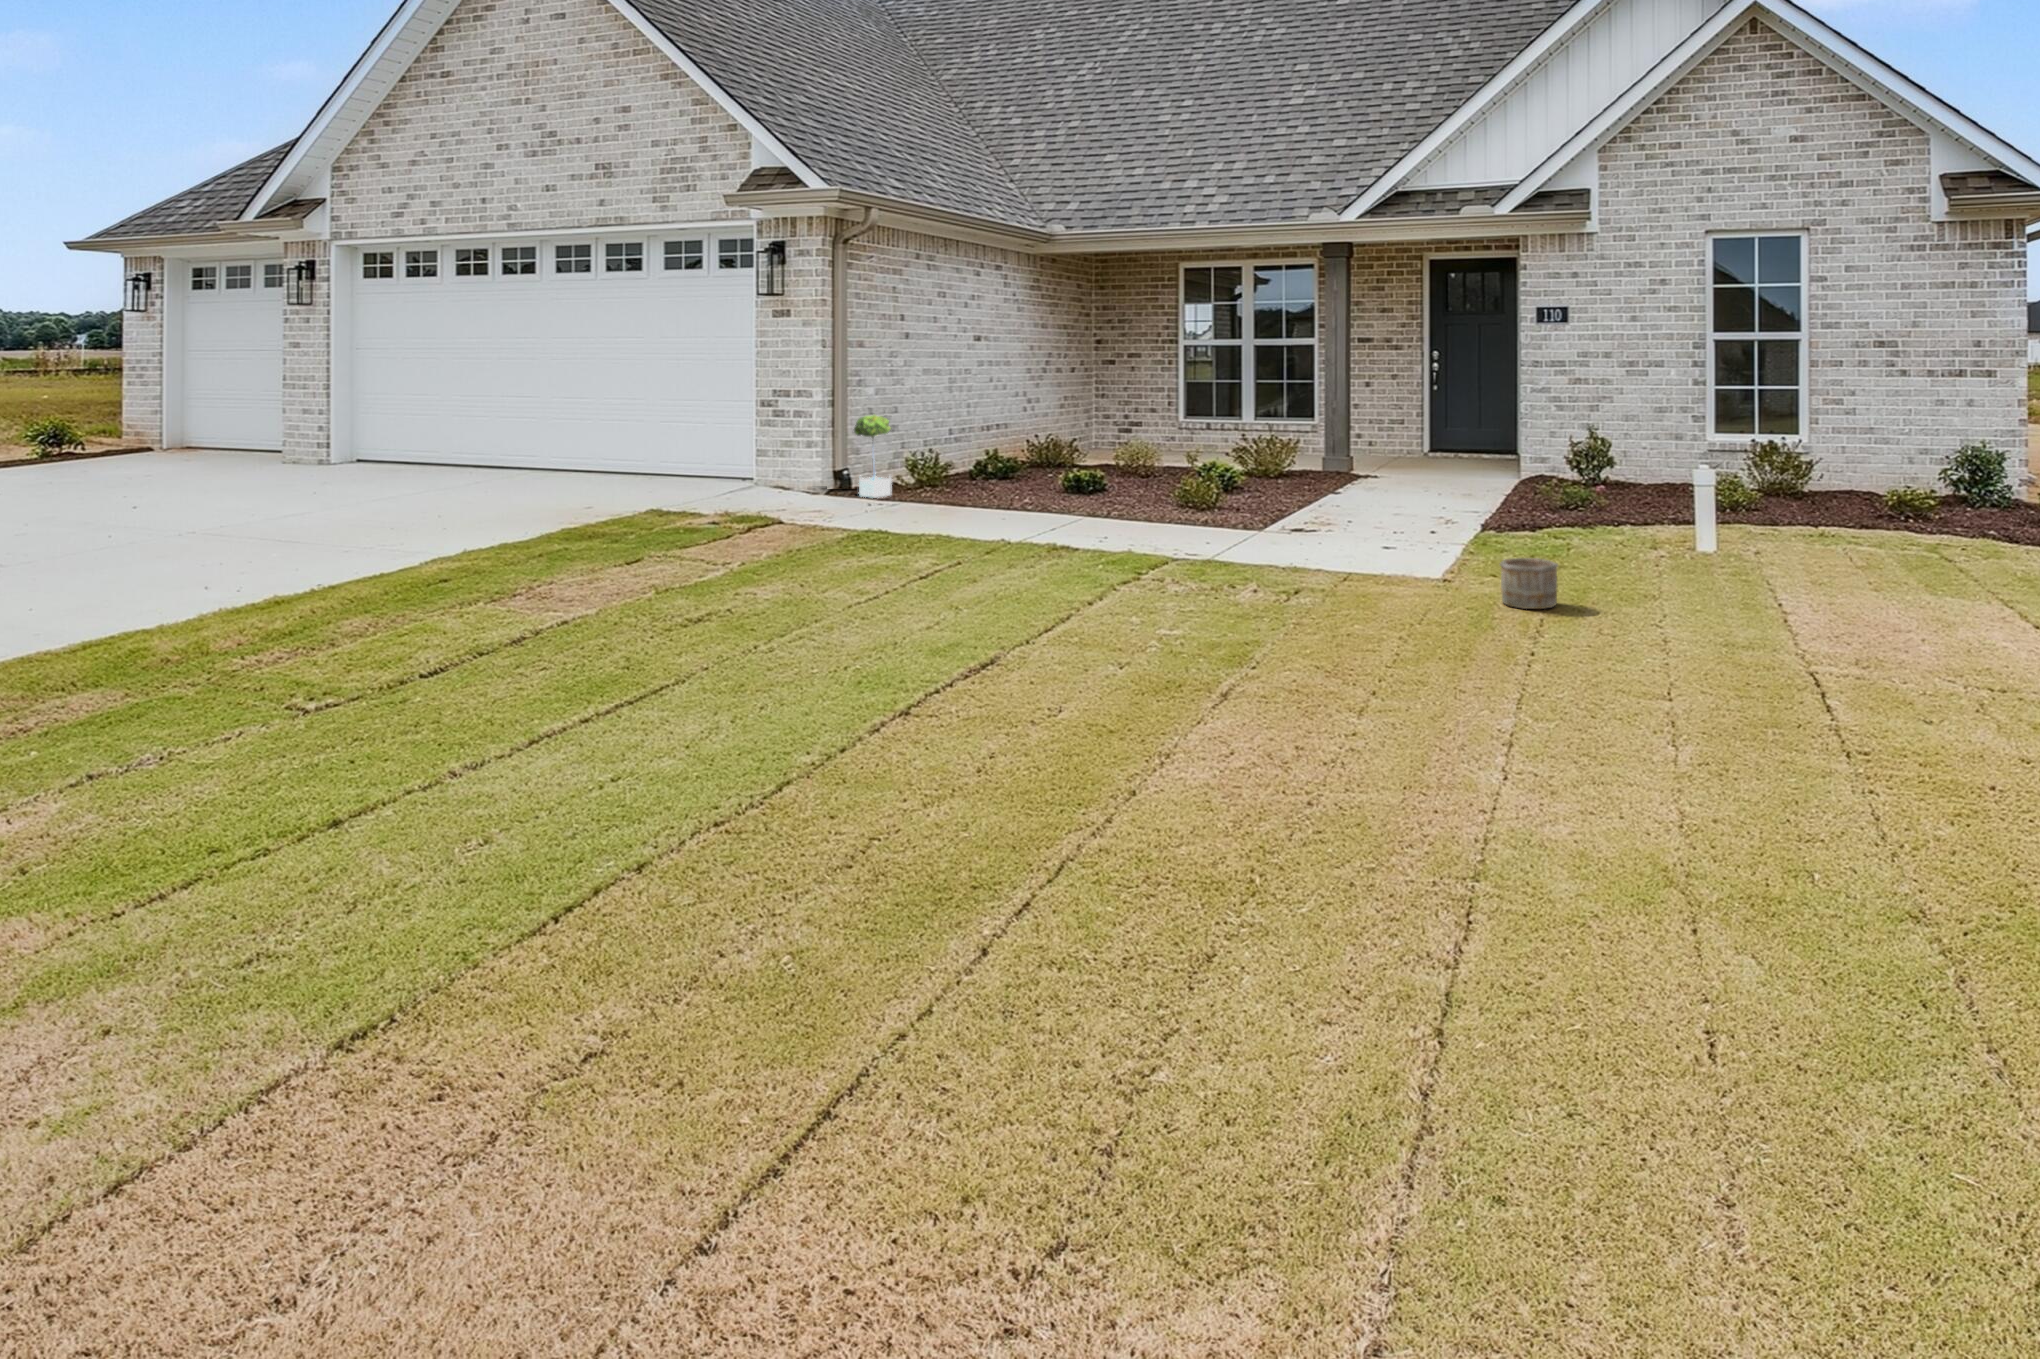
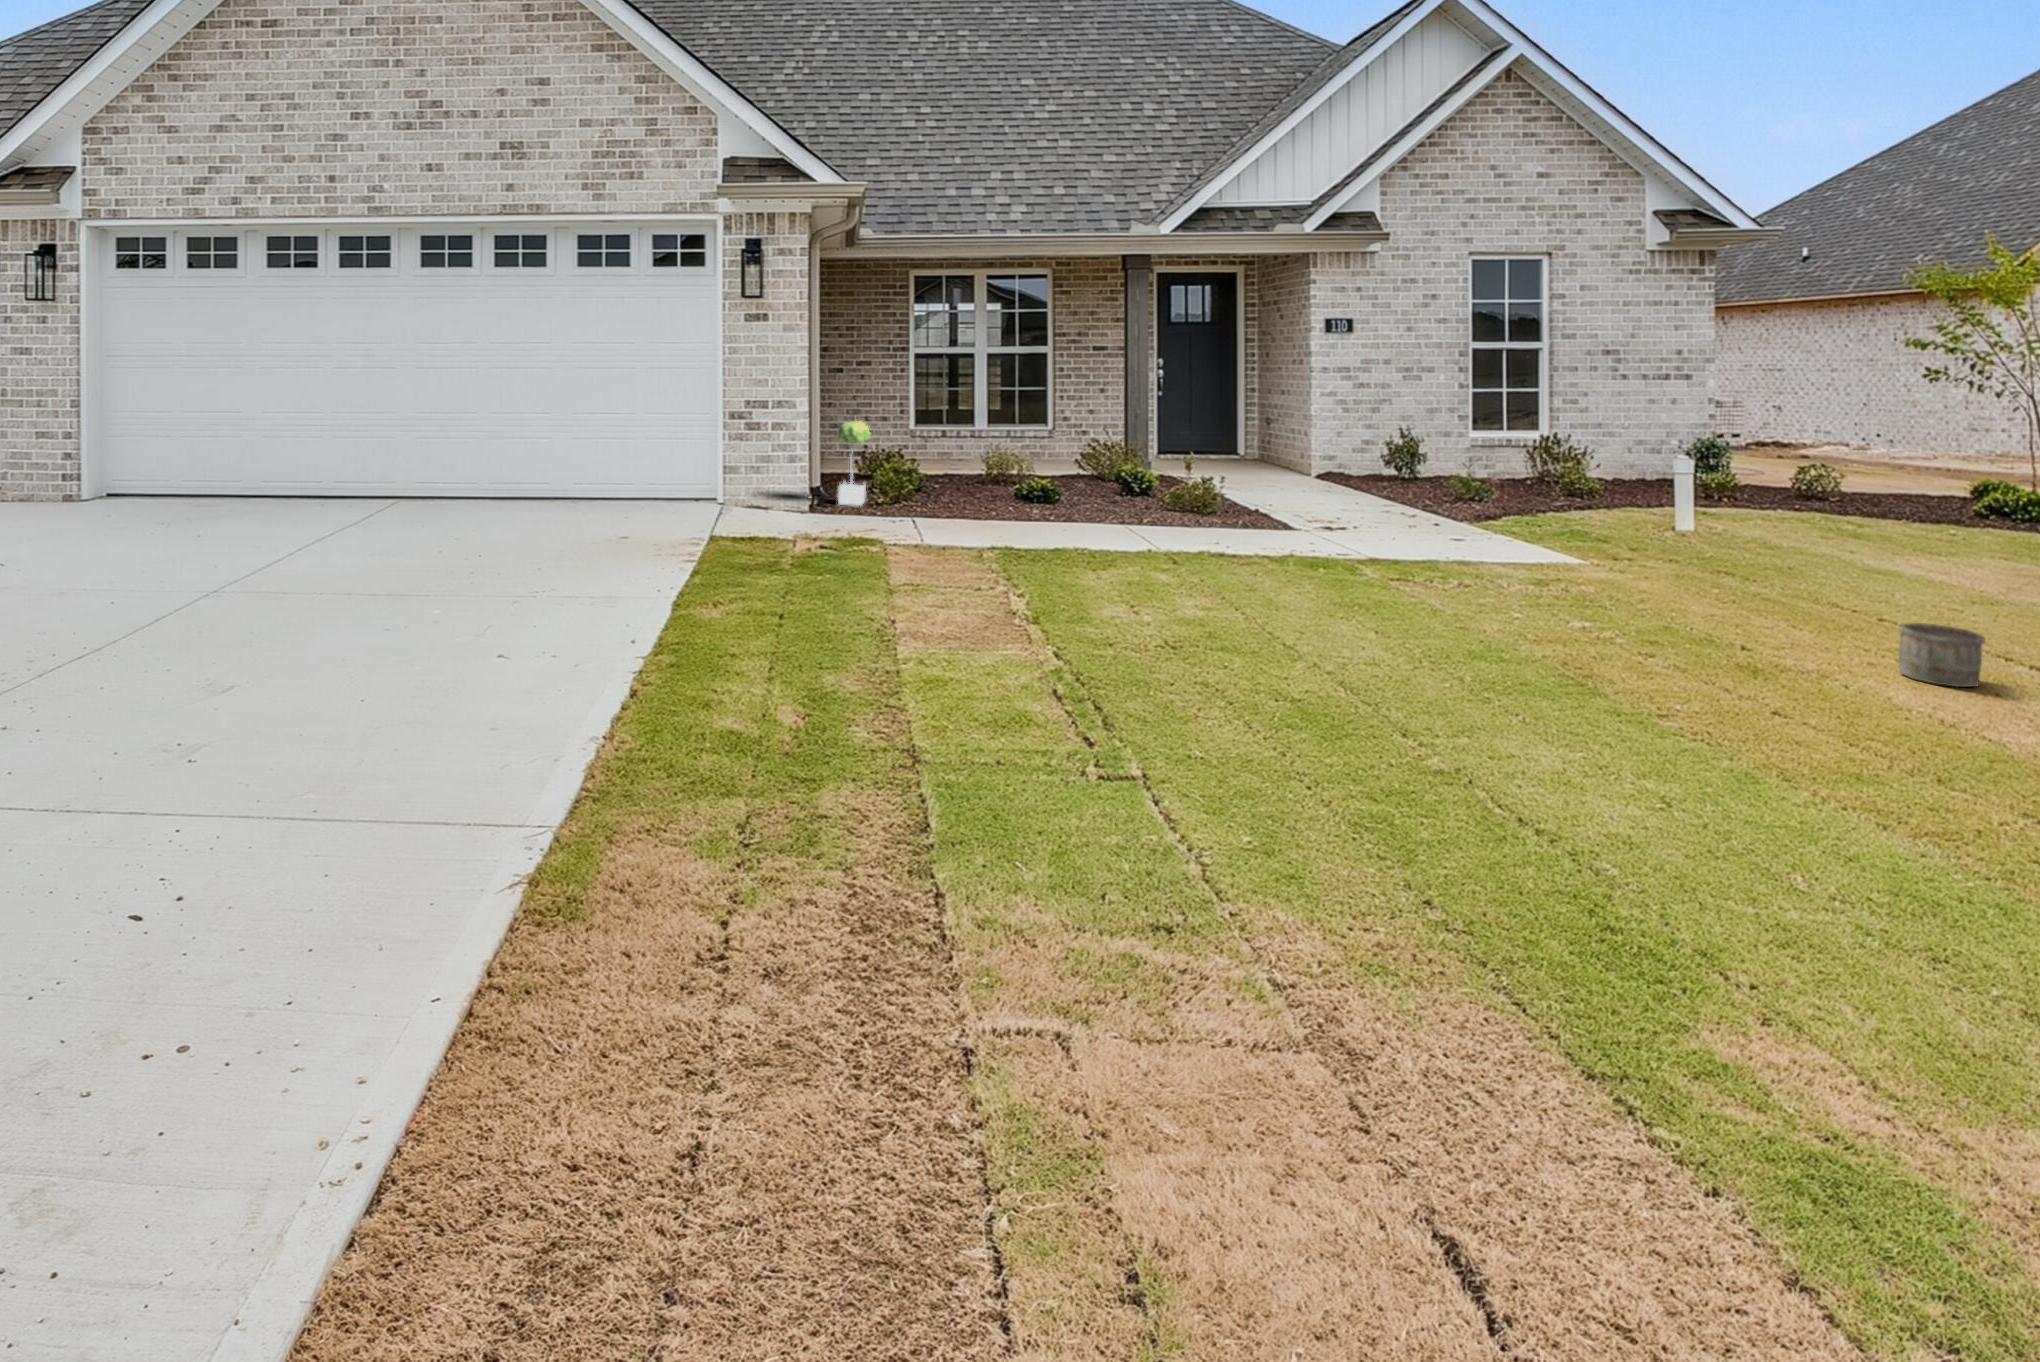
wooden bucket: present [1500,558,1558,609] -> present [1898,623,1985,687]

